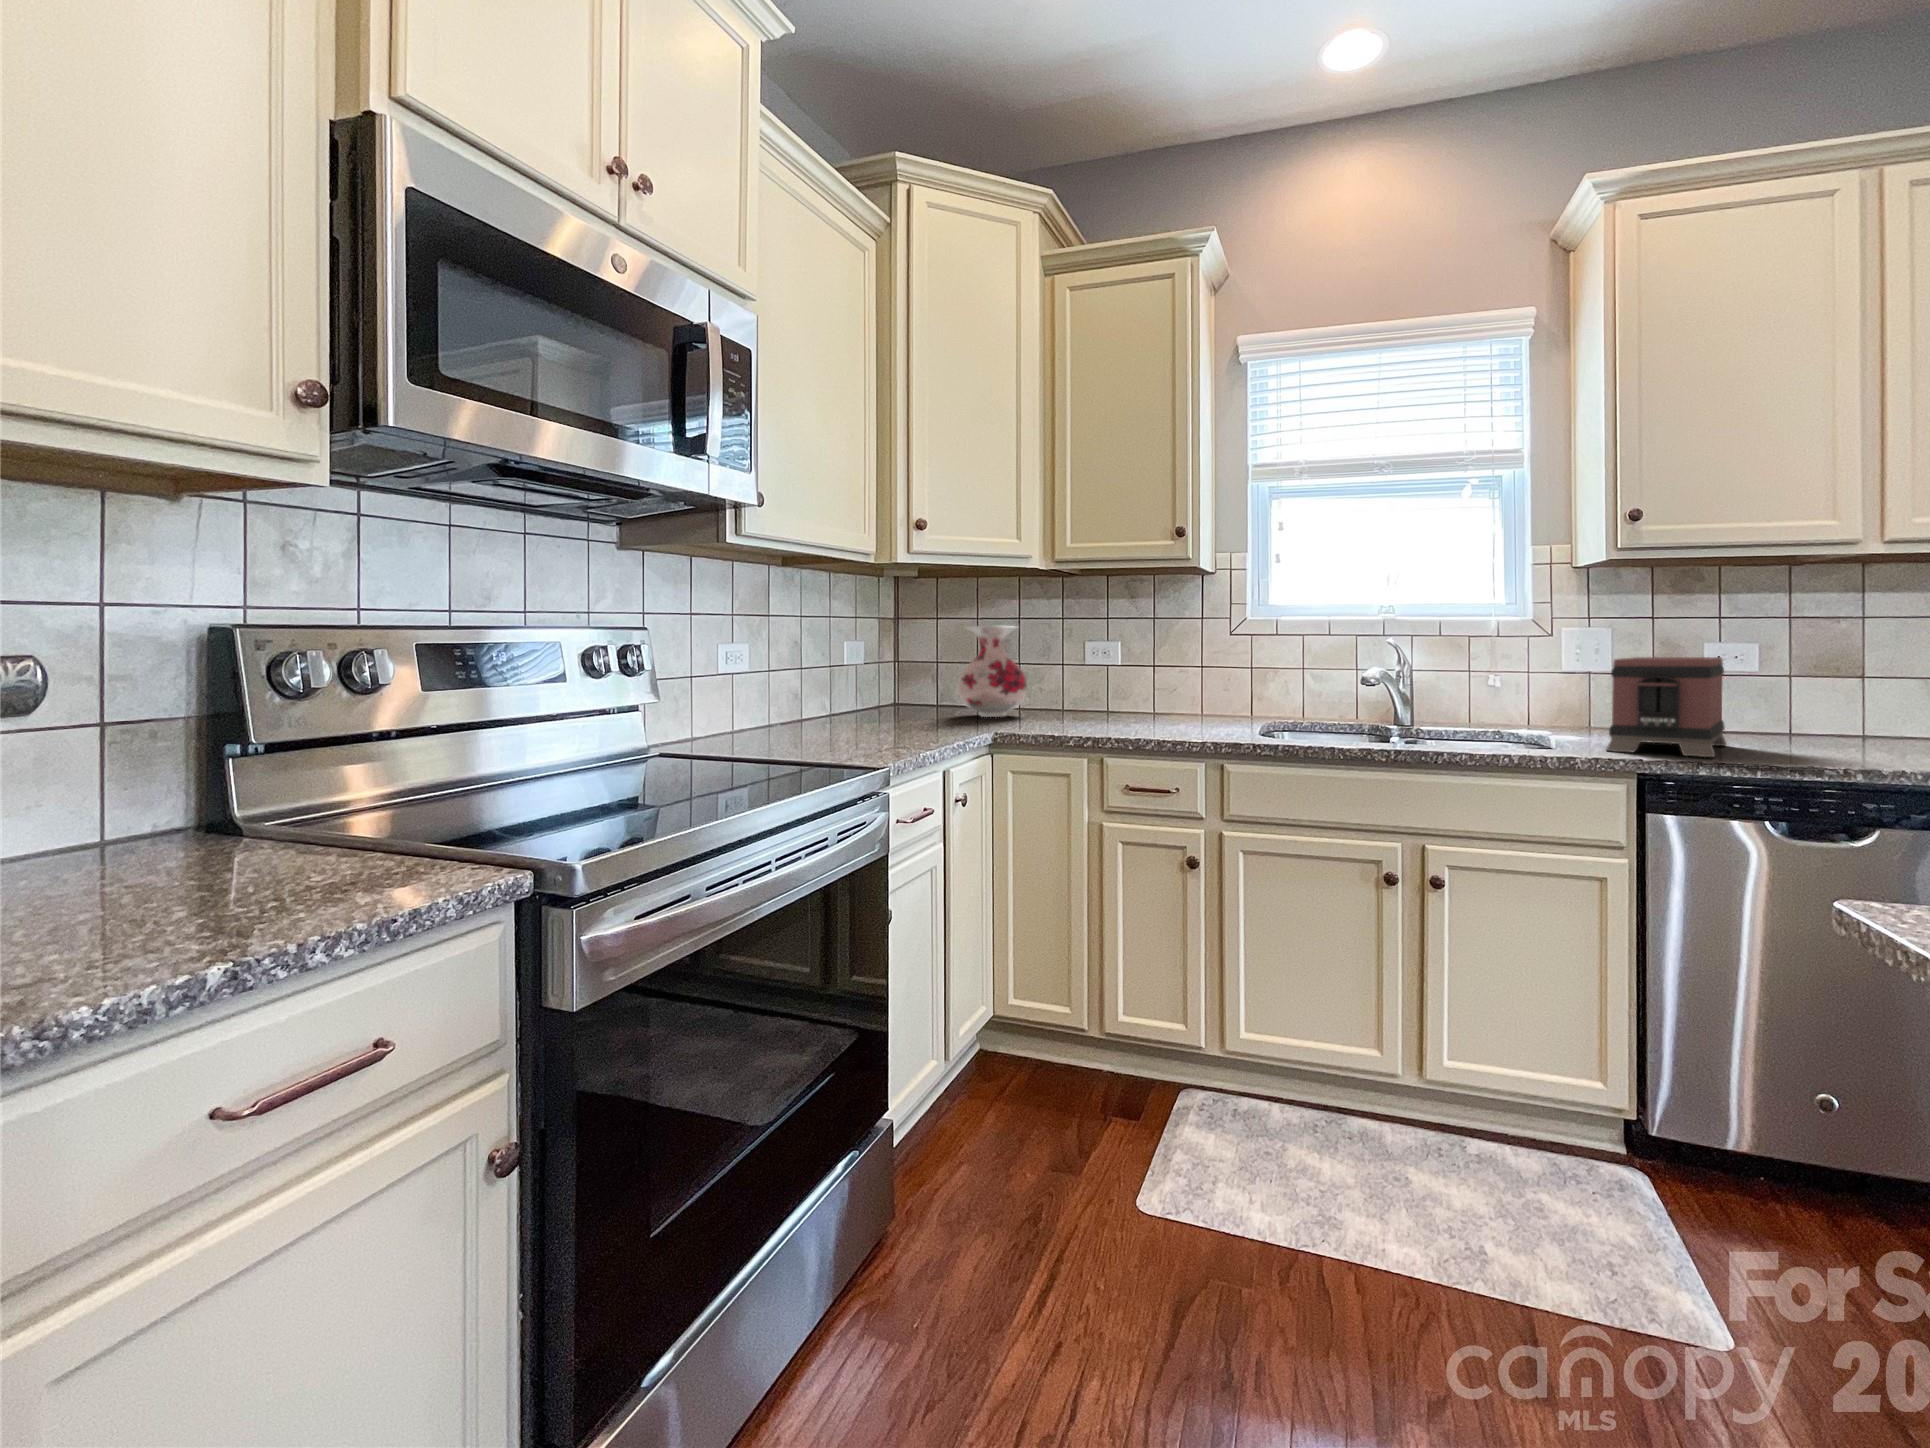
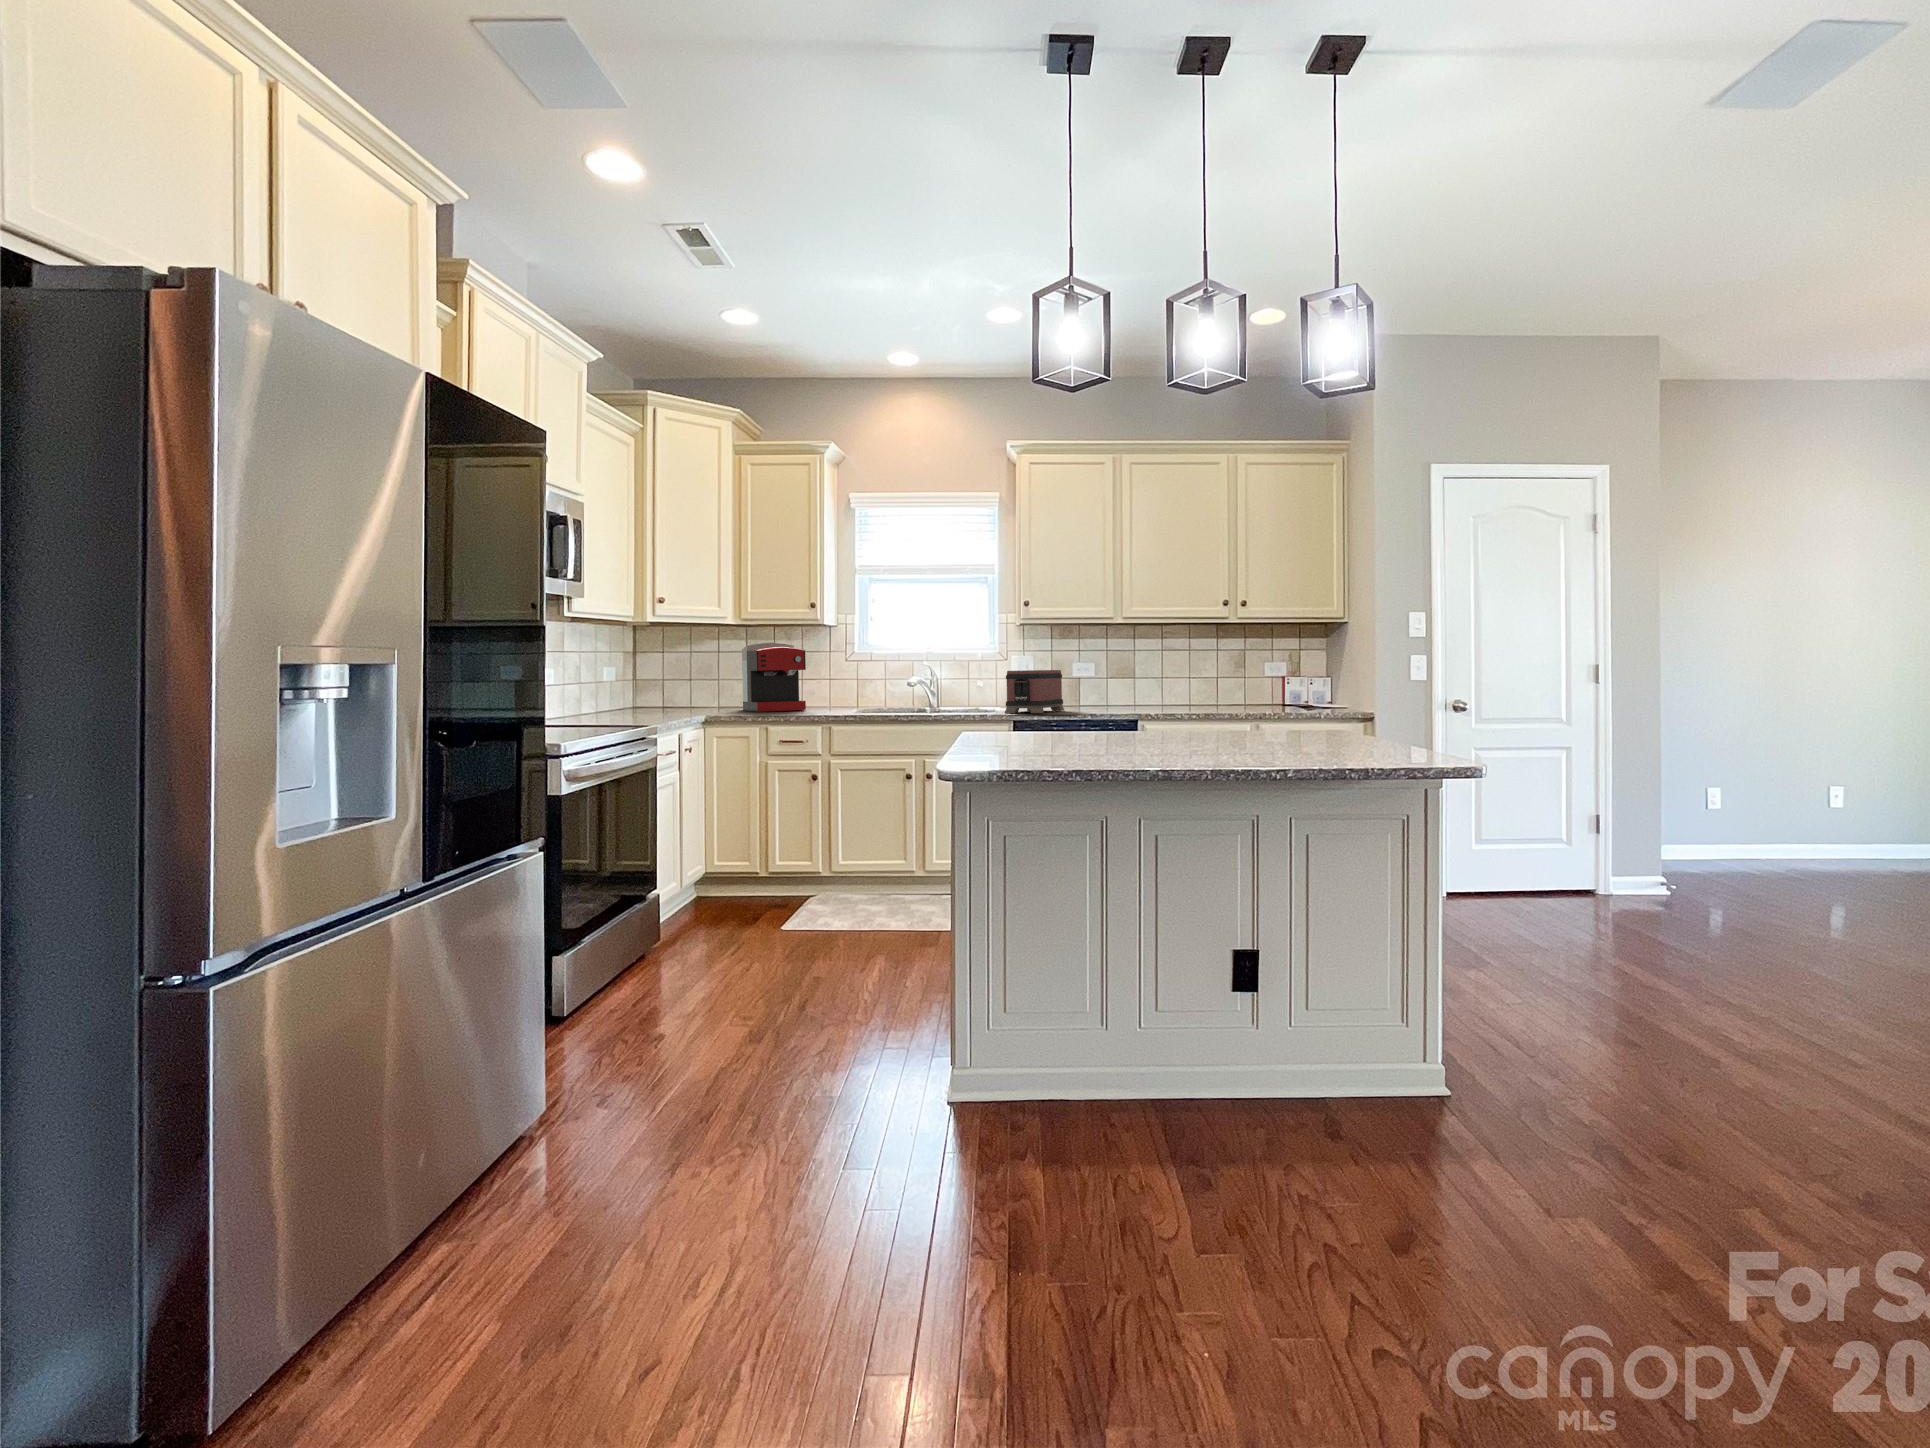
coffee maker: none [1057,604,1168,727] -> present [742,643,806,712]
vase: present [958,626,1027,717] -> none [680,655,724,710]

